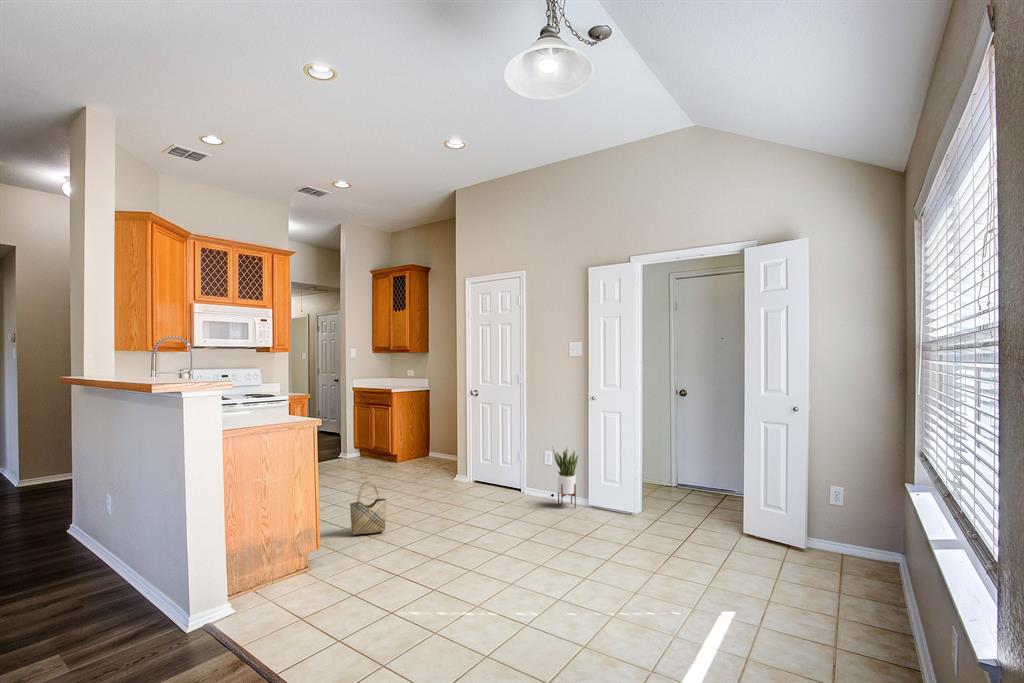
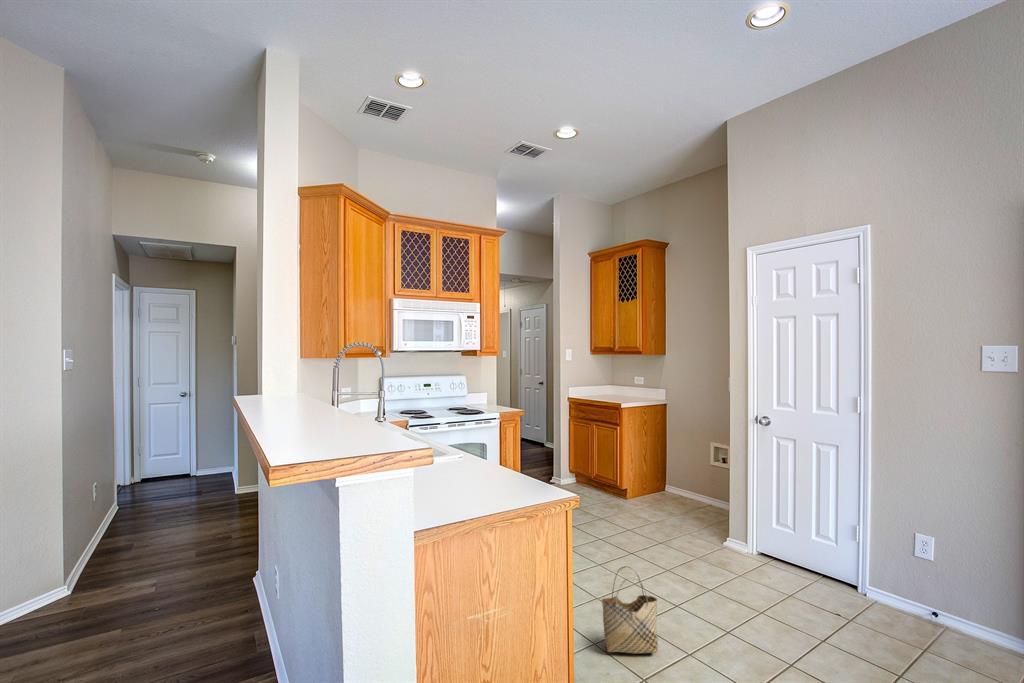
potted plant: present [552,447,578,508] -> none [943,531,1006,654]

